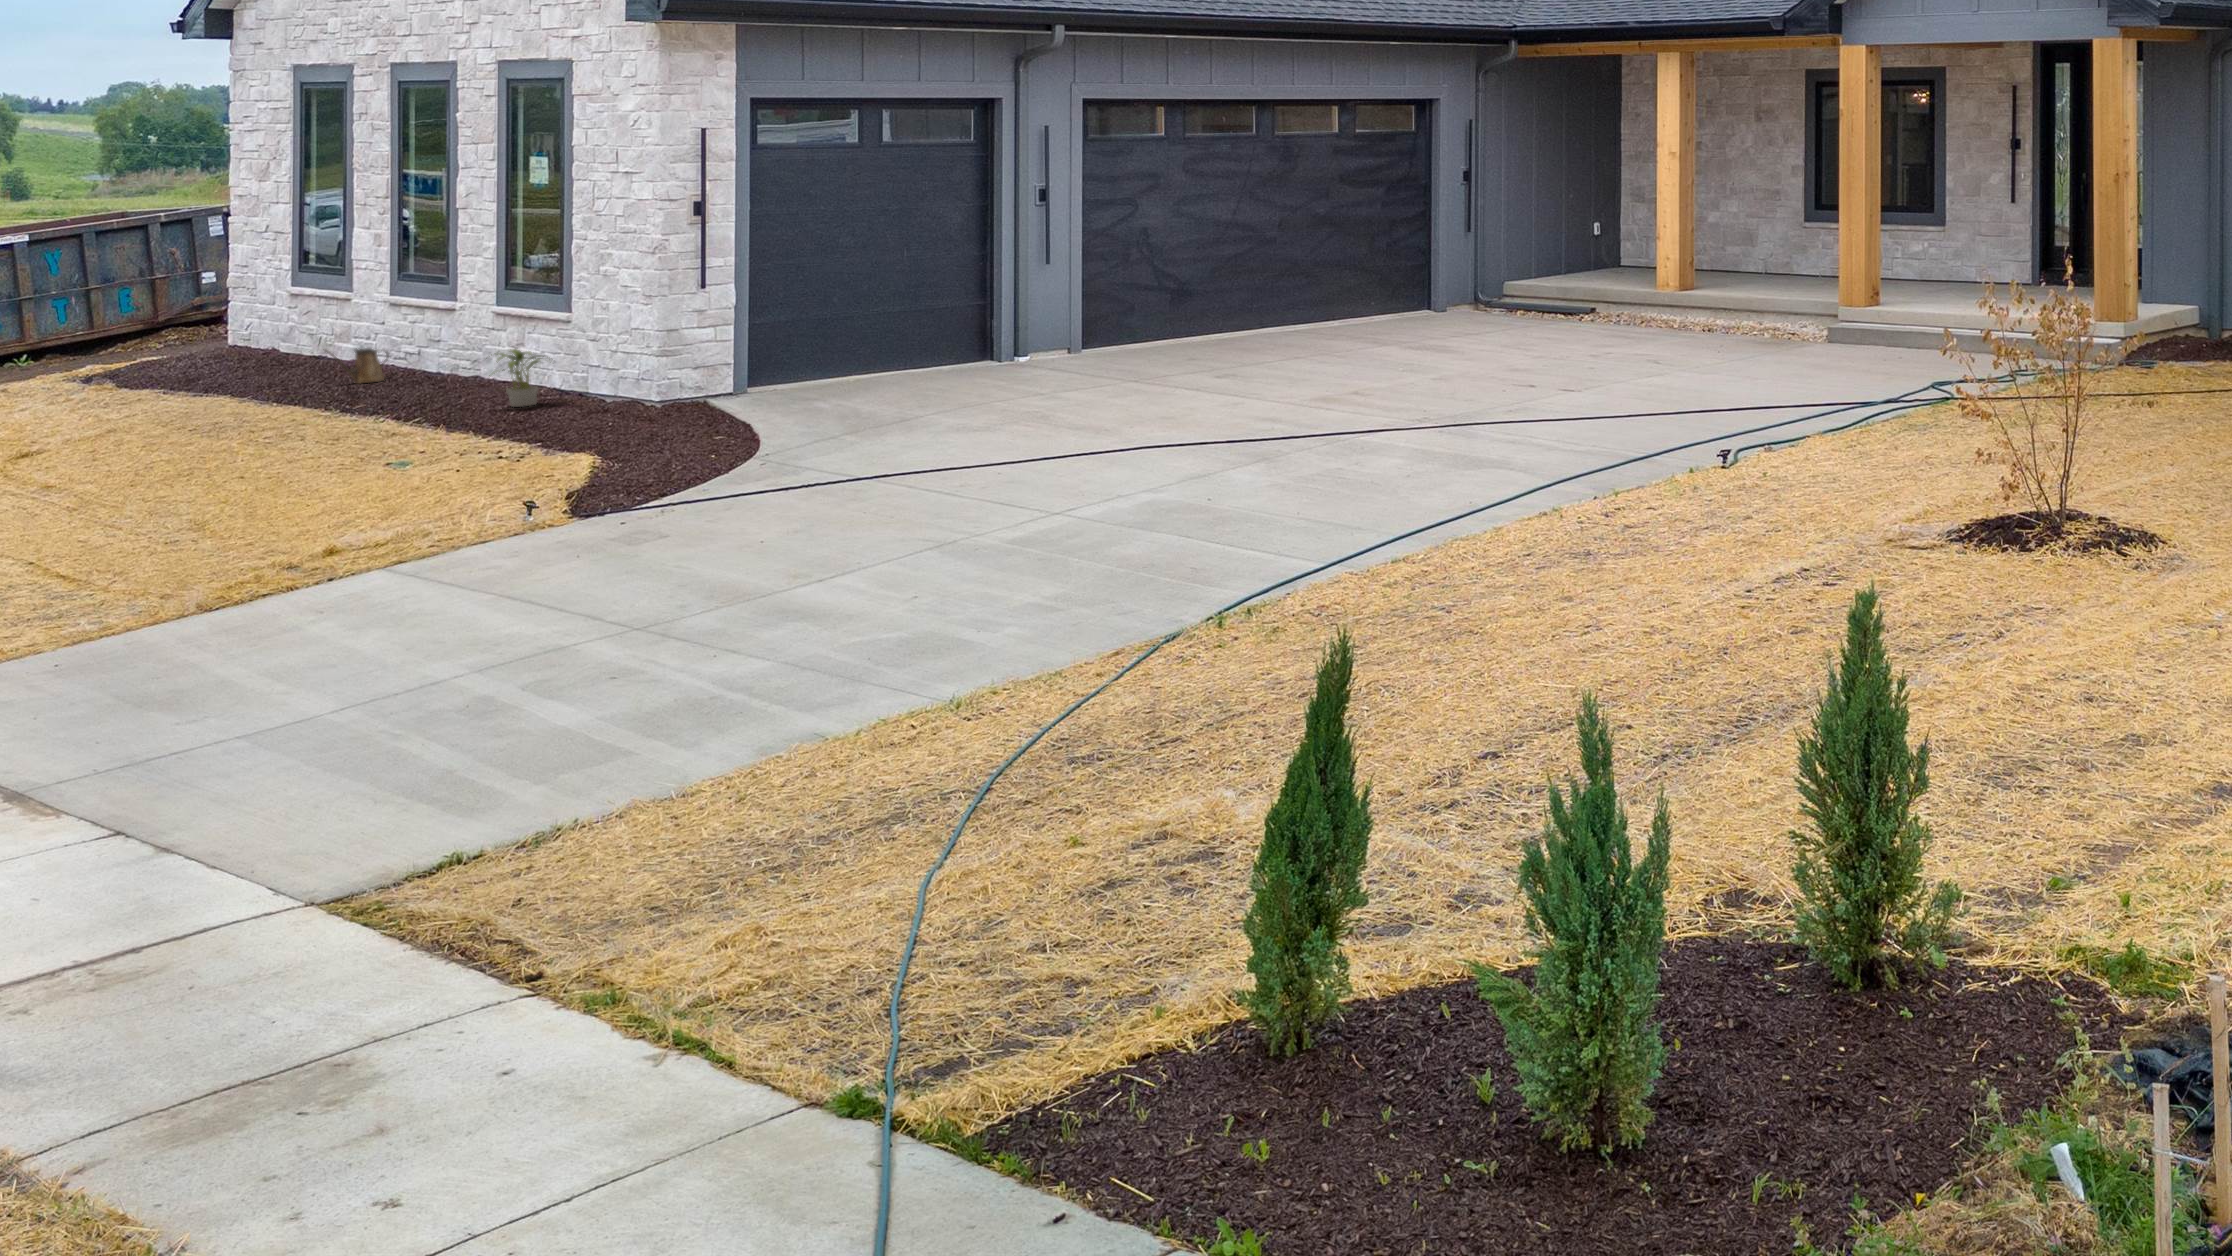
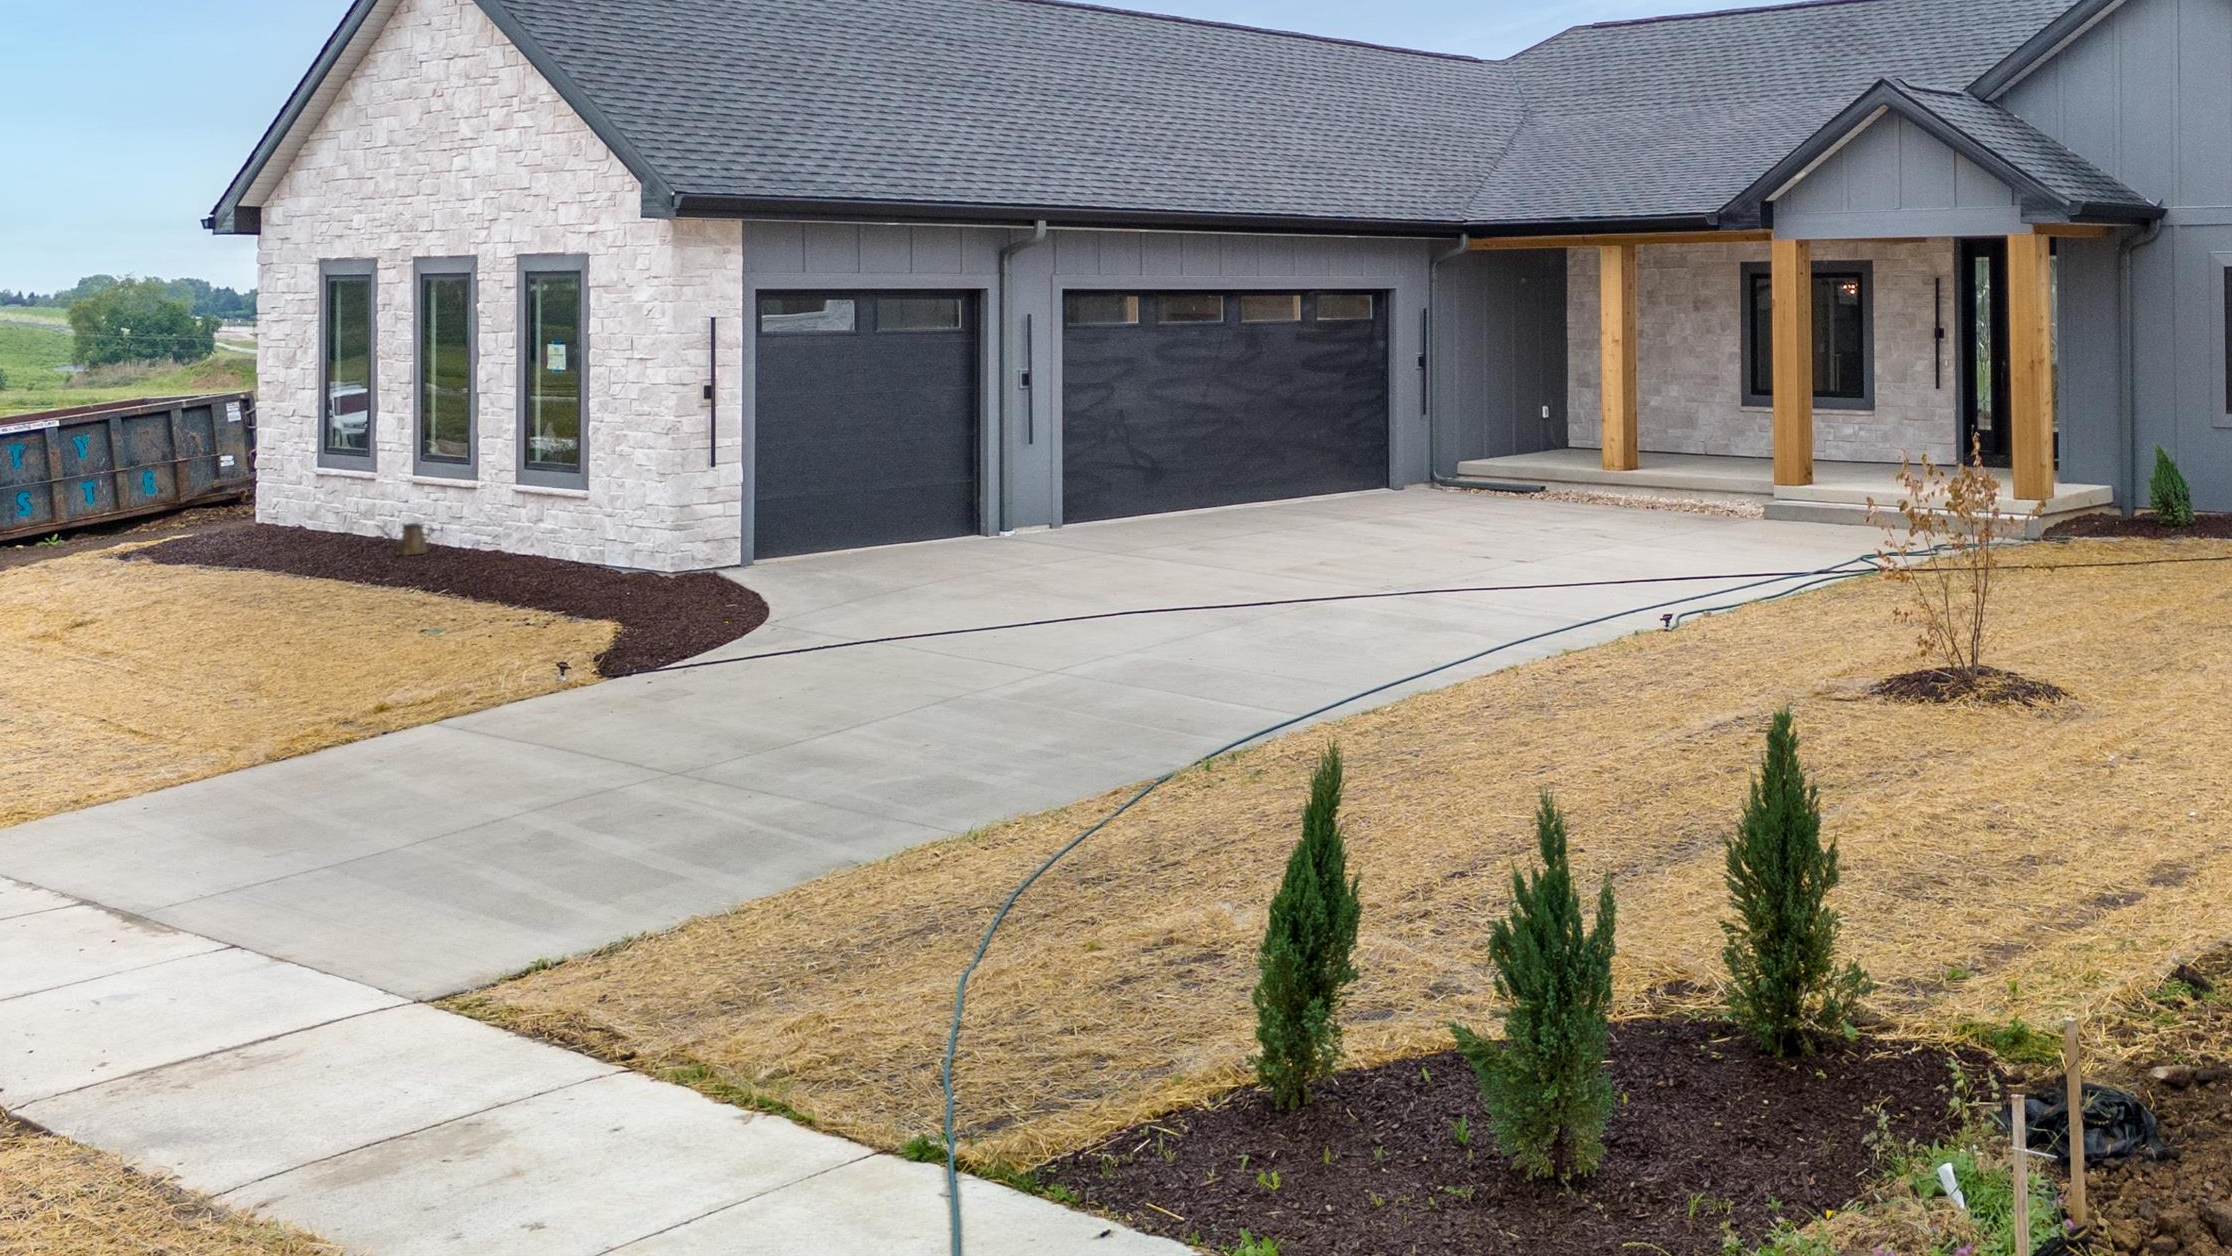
potted plant: present [489,349,550,407] -> none [526,523,590,576]

